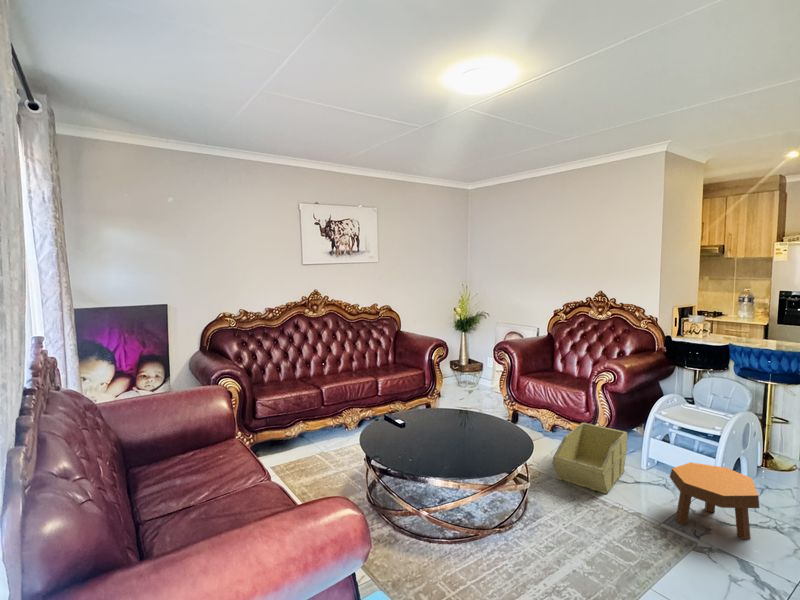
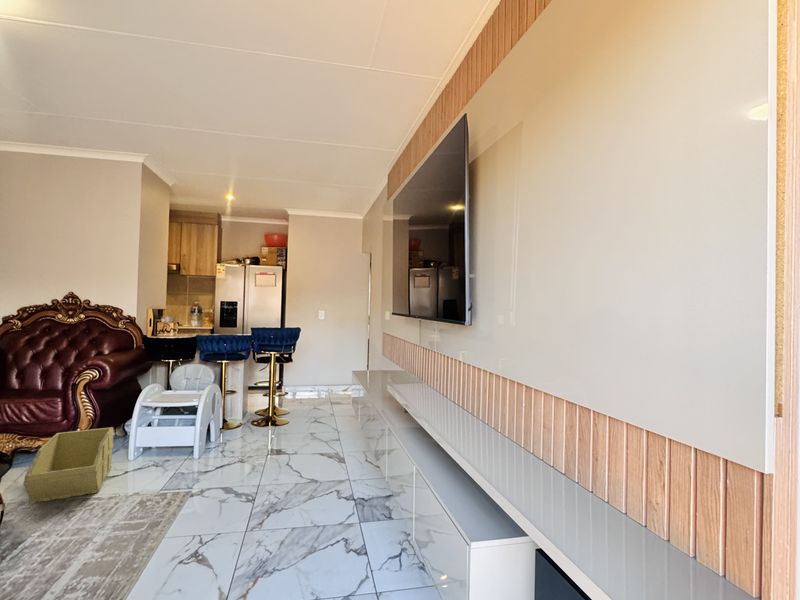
footstool: present [670,462,760,540] -> none [163,427,232,485]

